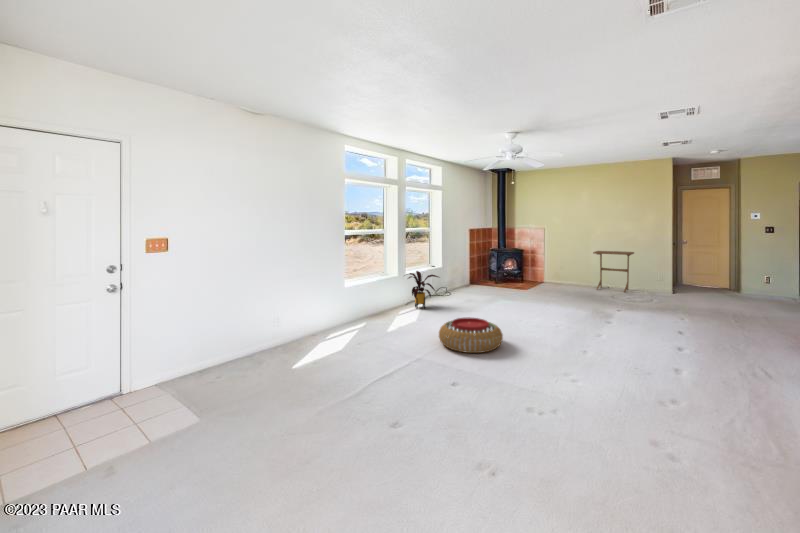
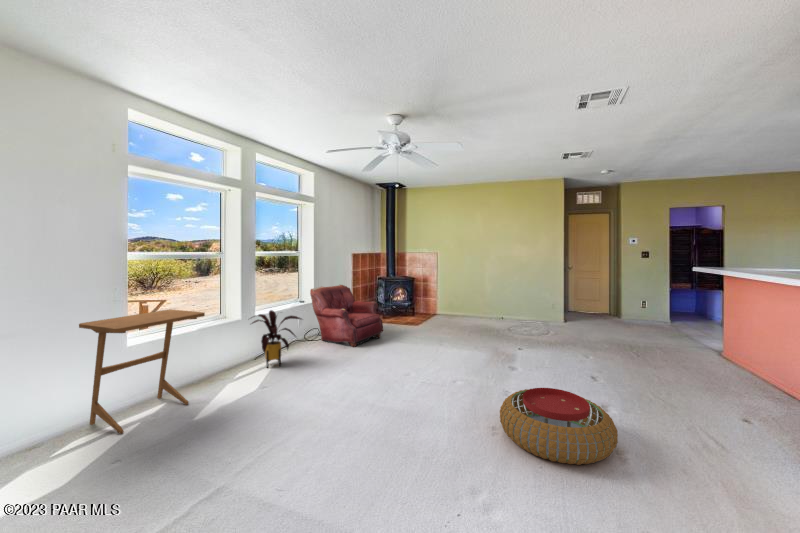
side table: present [593,251,634,292] -> present [79,310,205,434]
armchair: none [439,254,496,301] -> present [310,285,383,347]
pouf: present [439,317,503,353] -> present [500,388,618,465]

